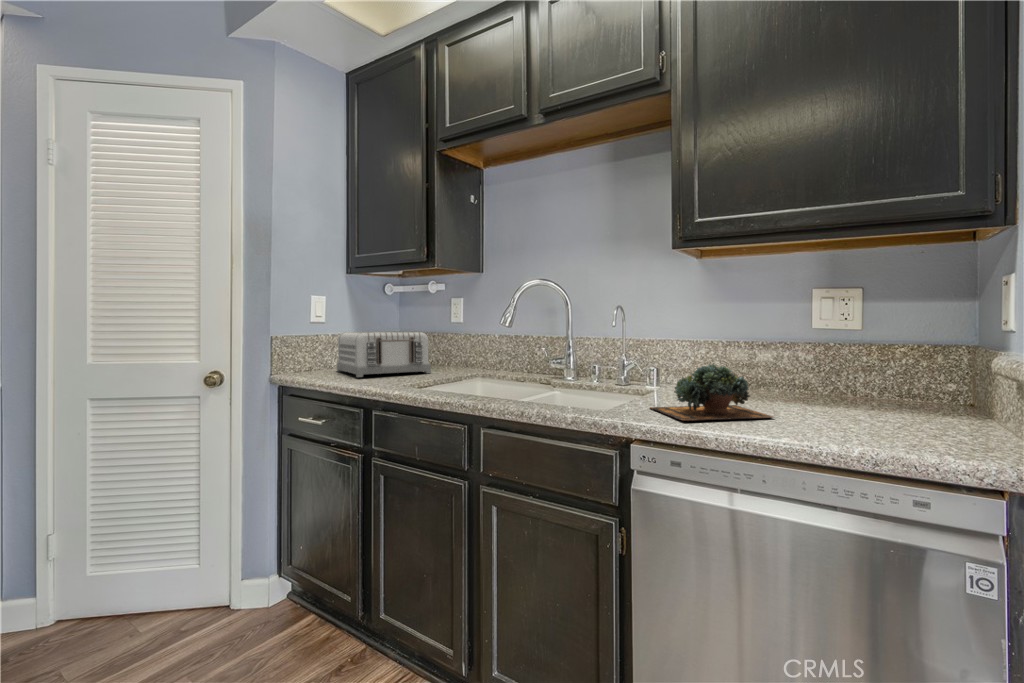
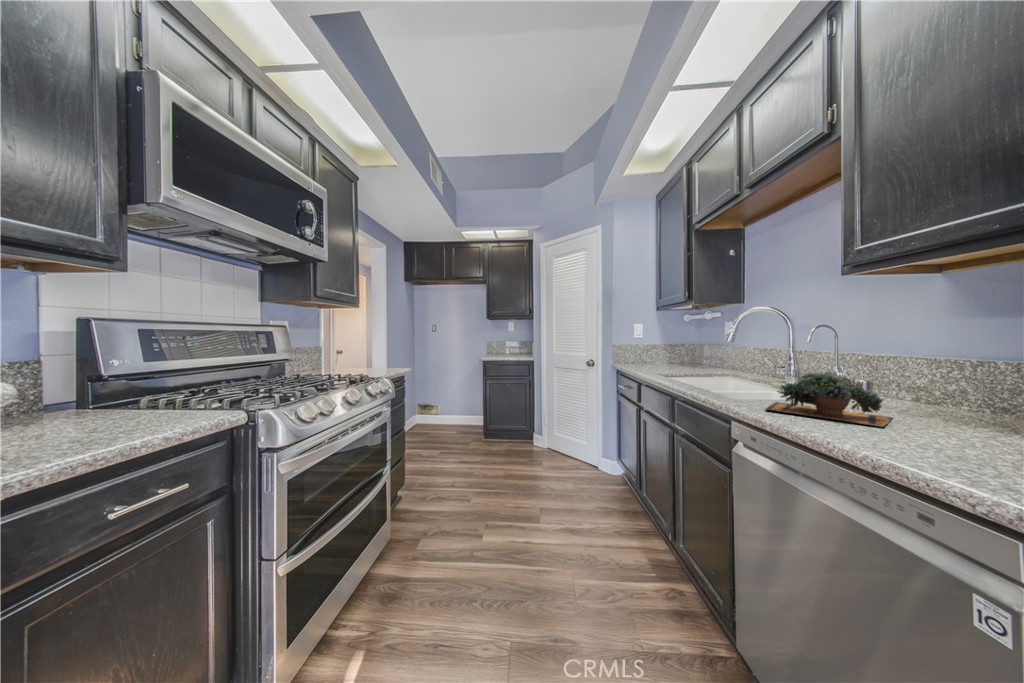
toaster: present [337,332,431,377] -> none [646,344,696,370]

